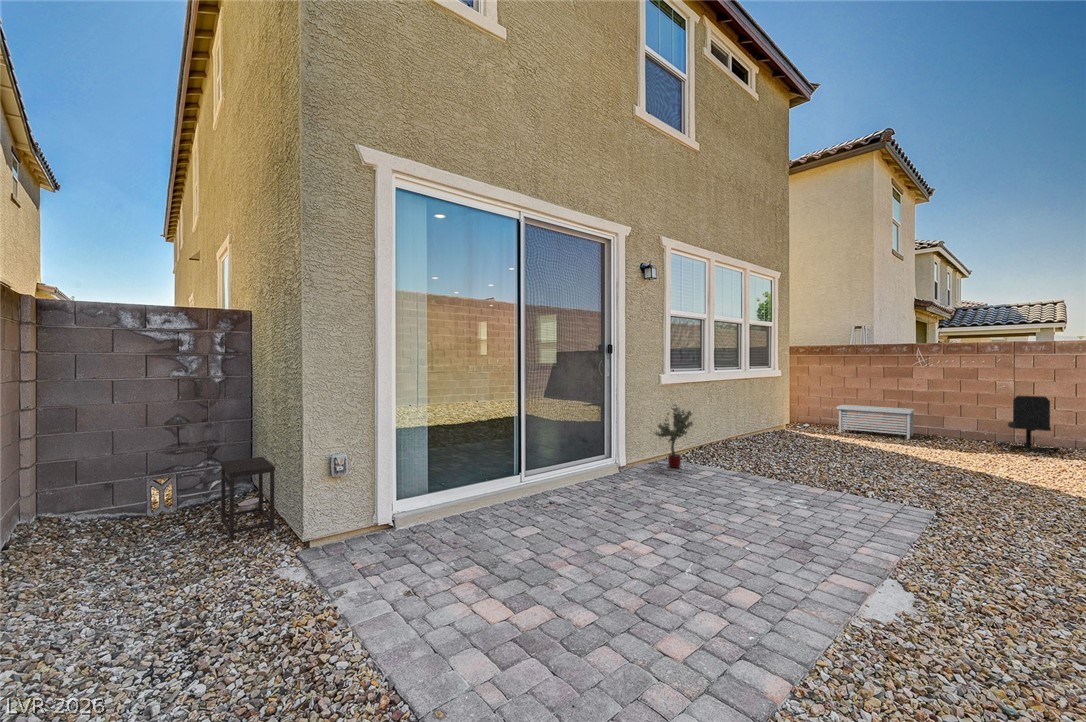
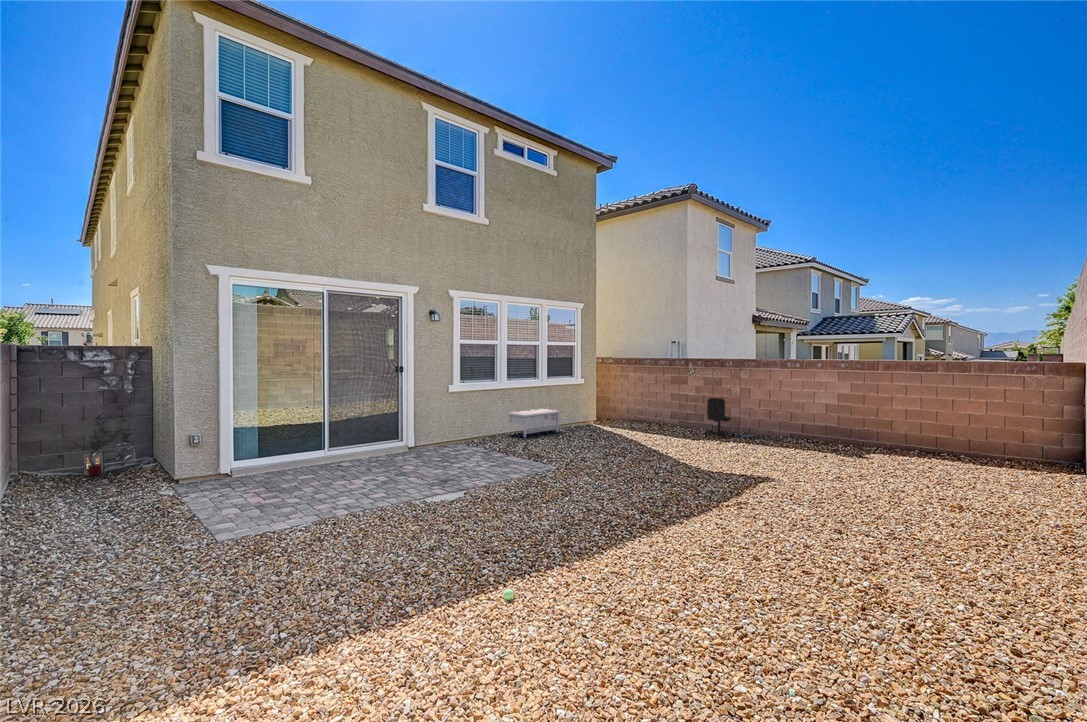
potted tree: present [654,405,693,468] -> present [64,420,123,476]
storage bench: present [836,405,915,439] -> present [508,409,560,437]
side table: present [221,457,275,539] -> none [130,438,162,481]

